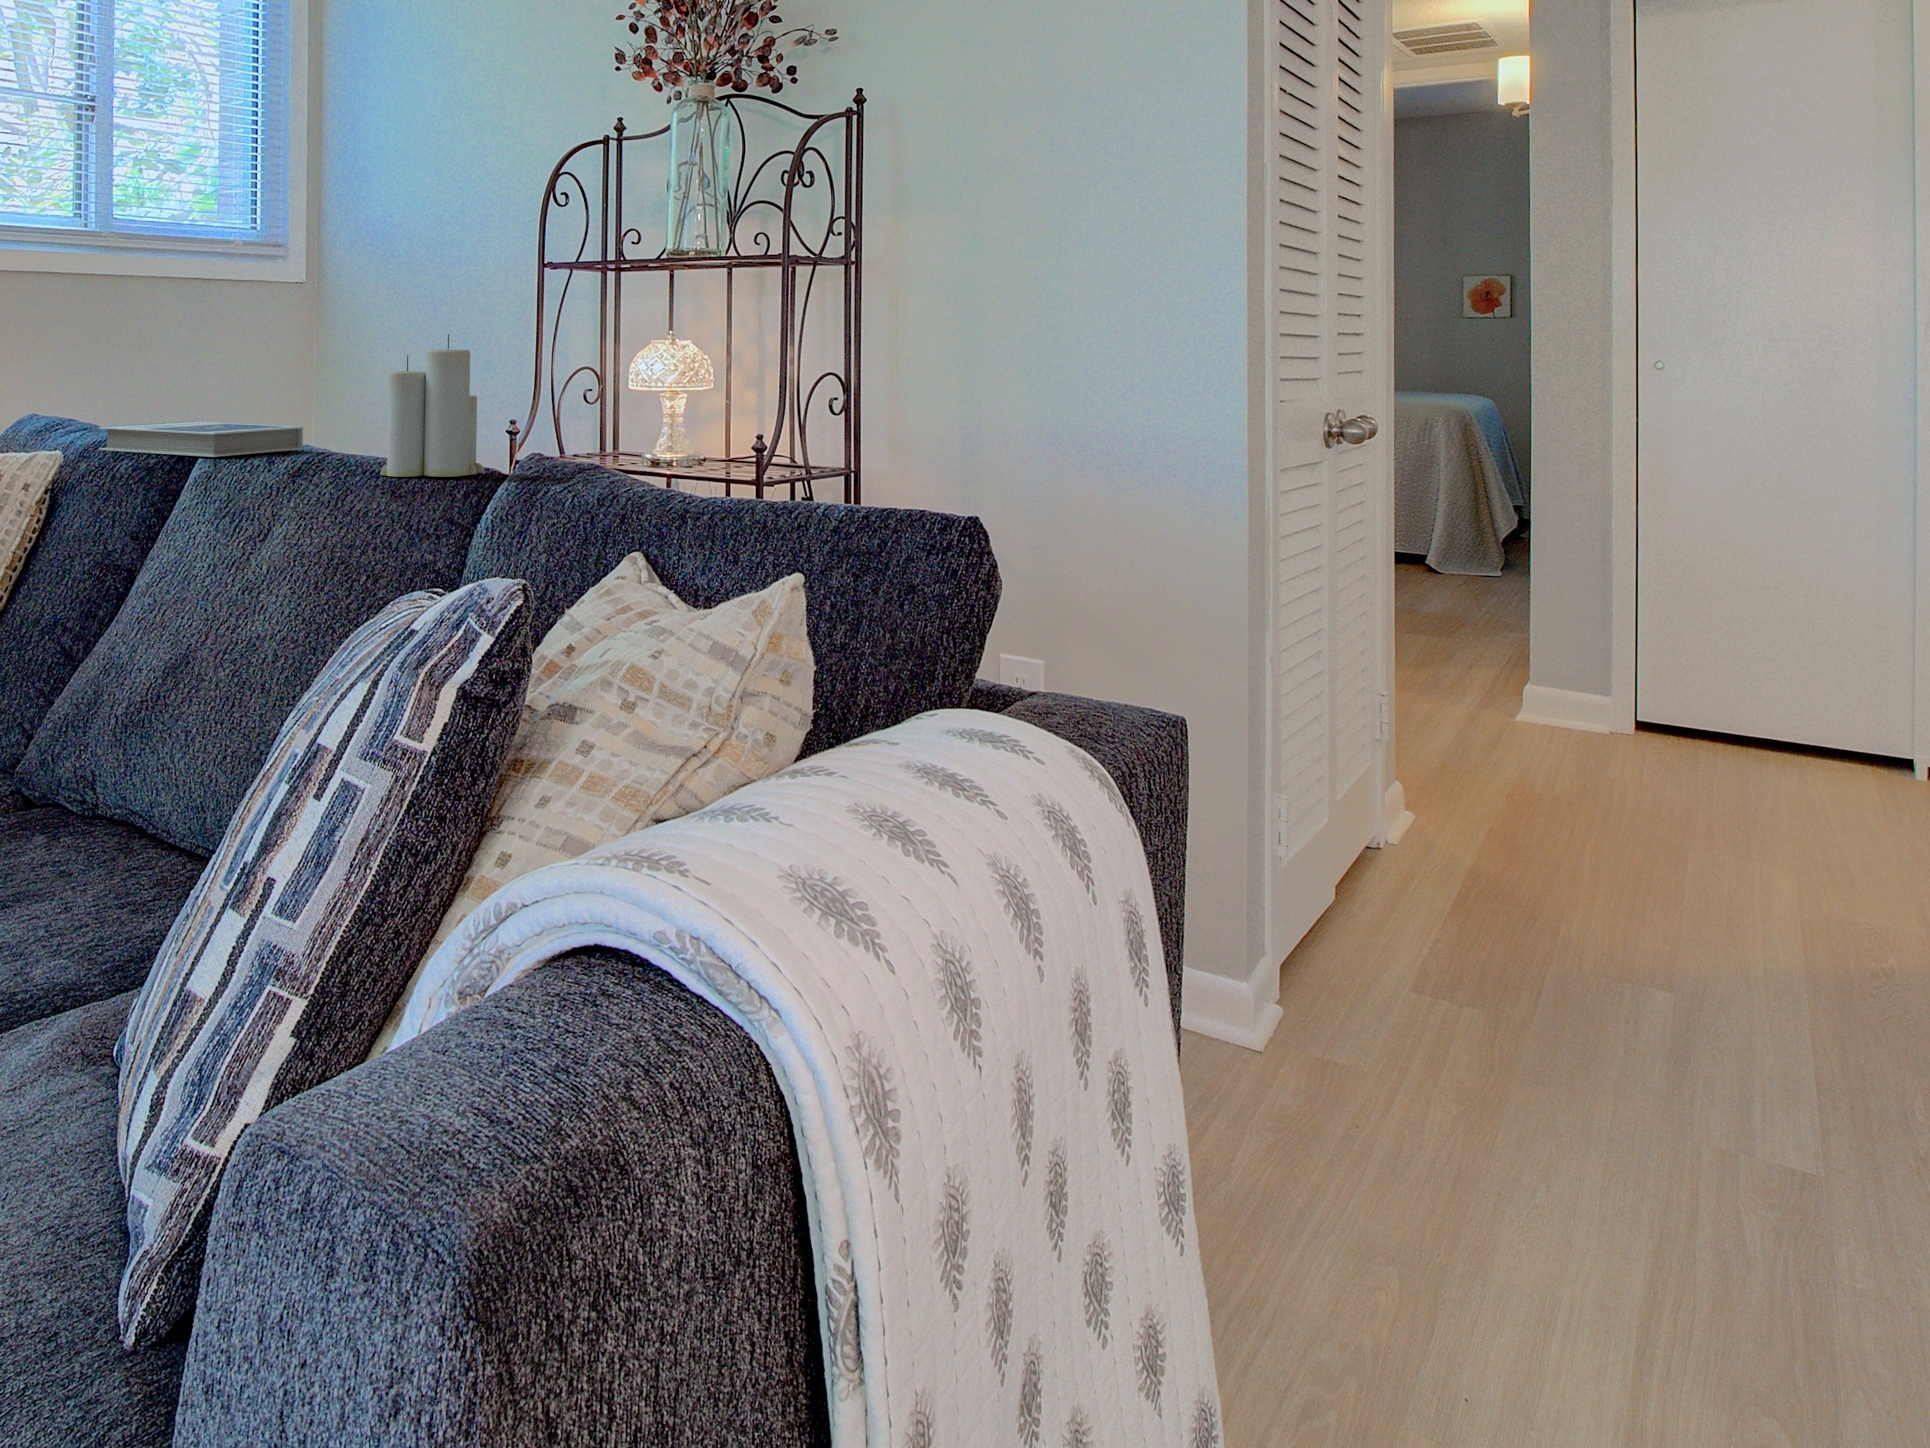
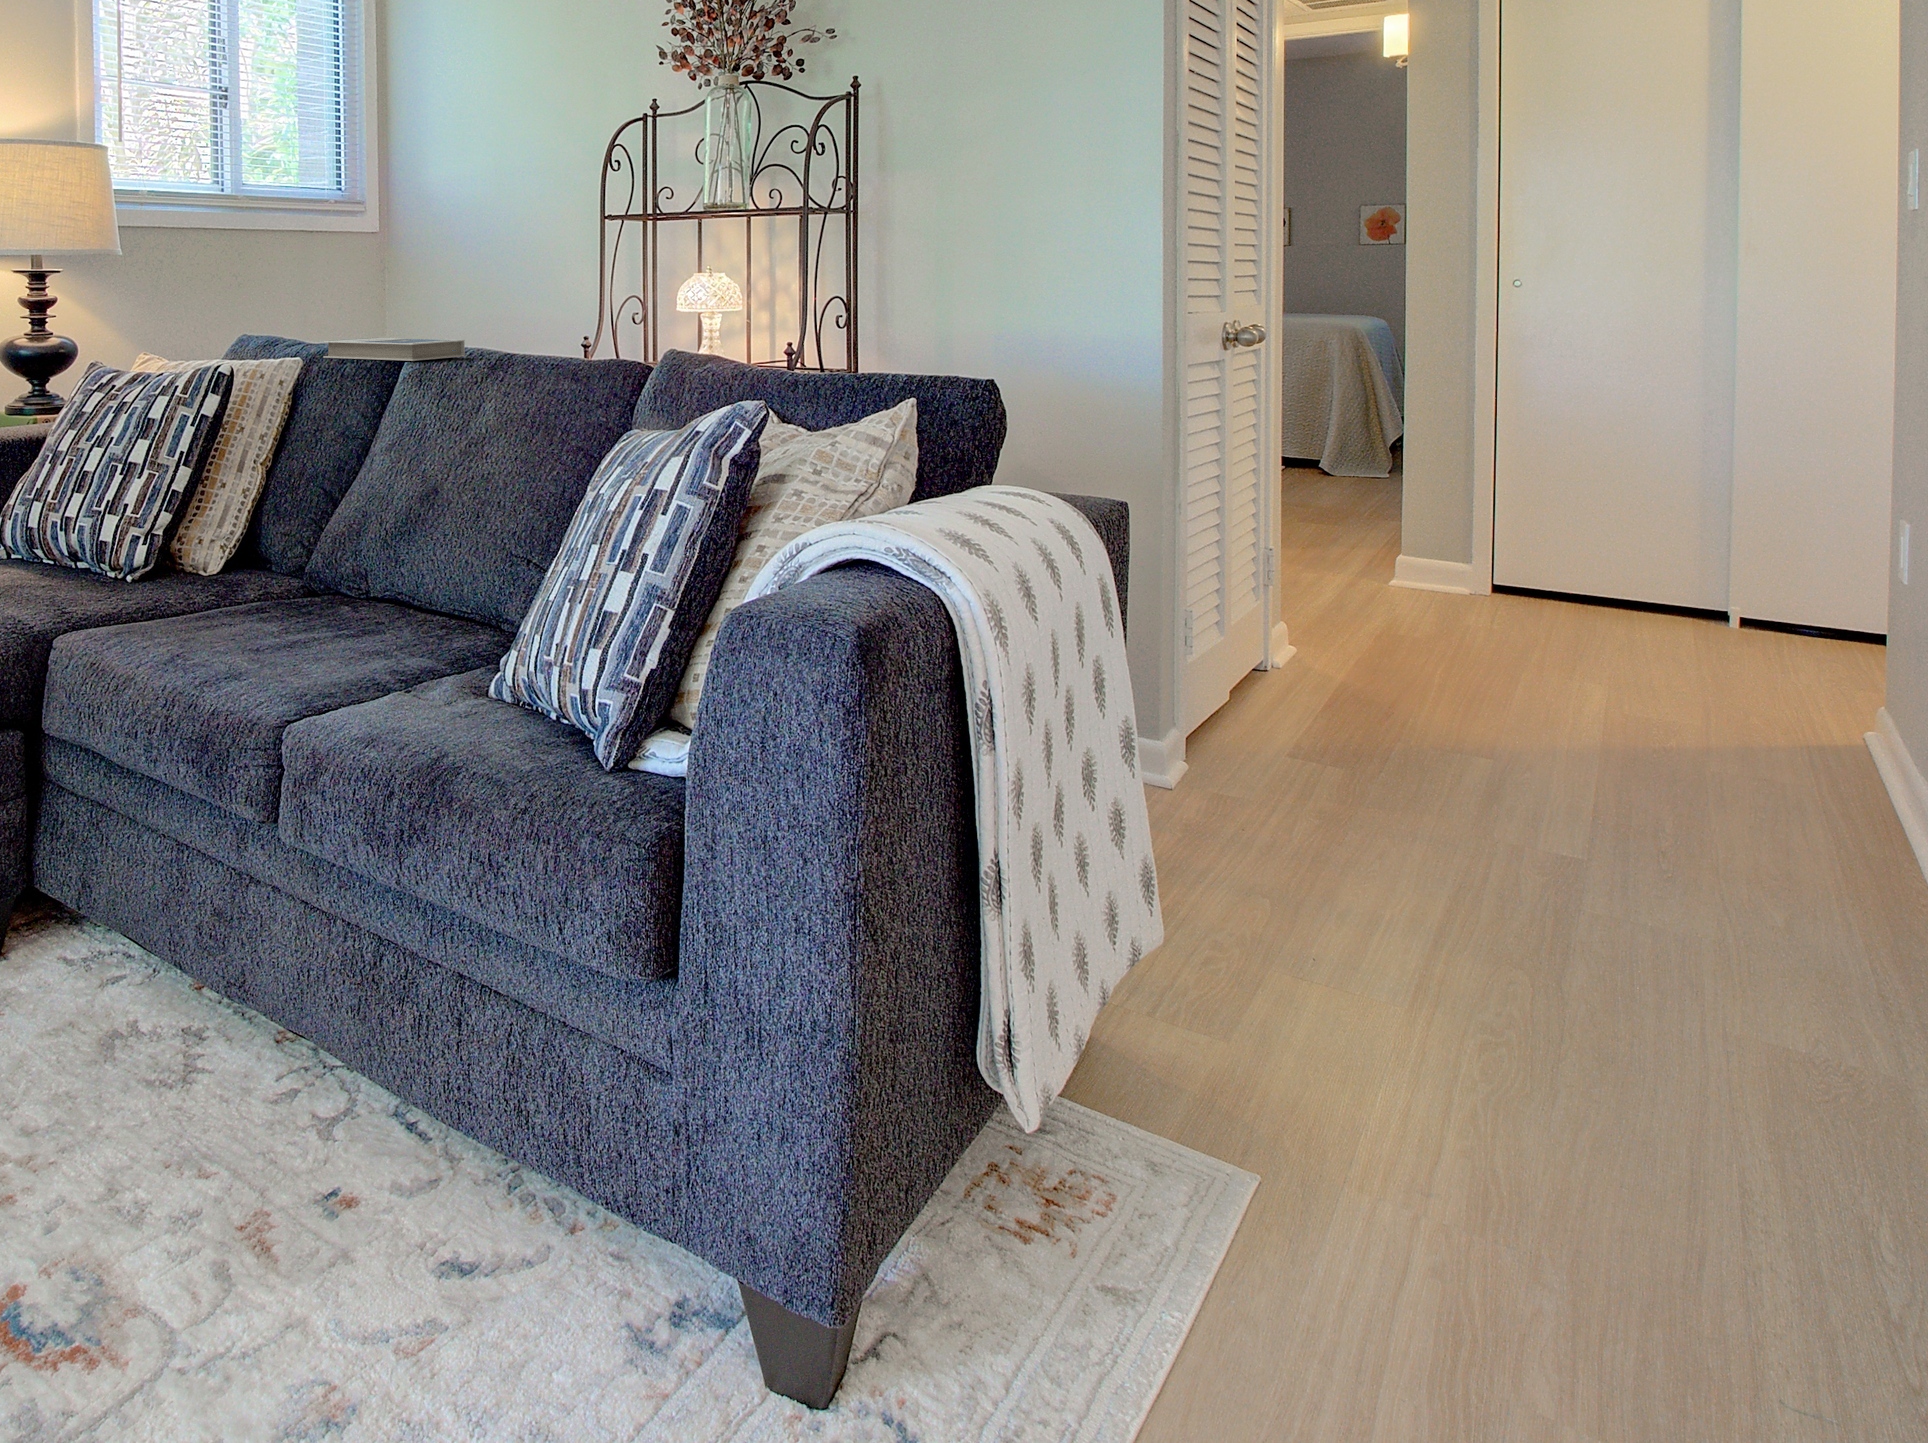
candle: present [380,334,484,477] -> none [544,270,614,371]

